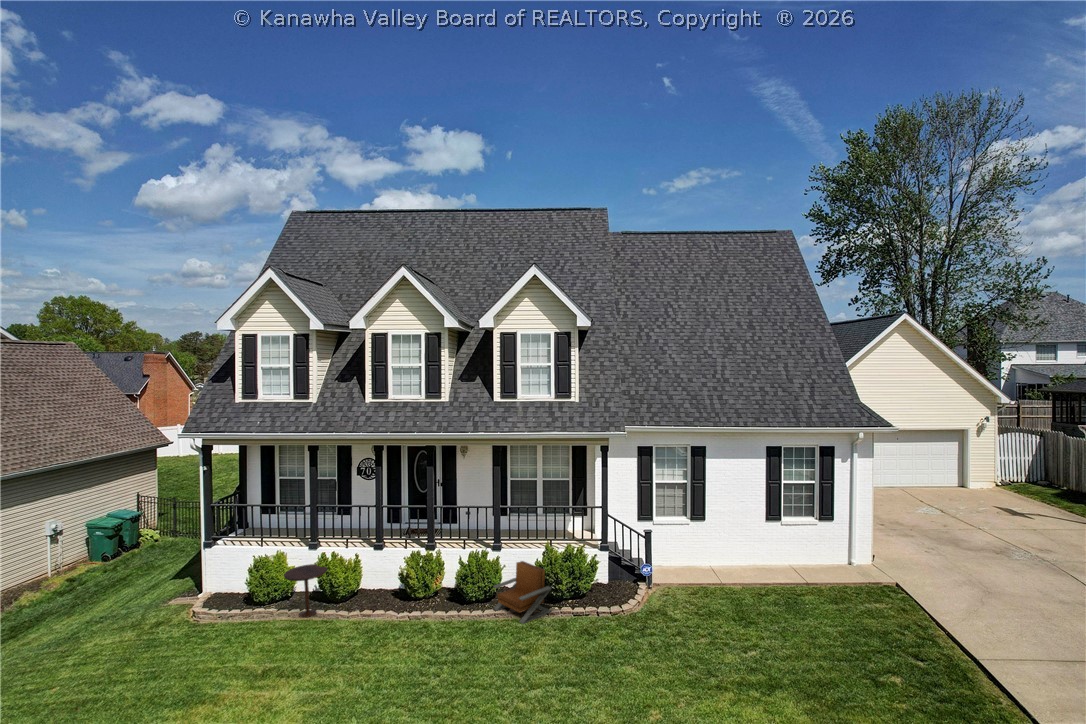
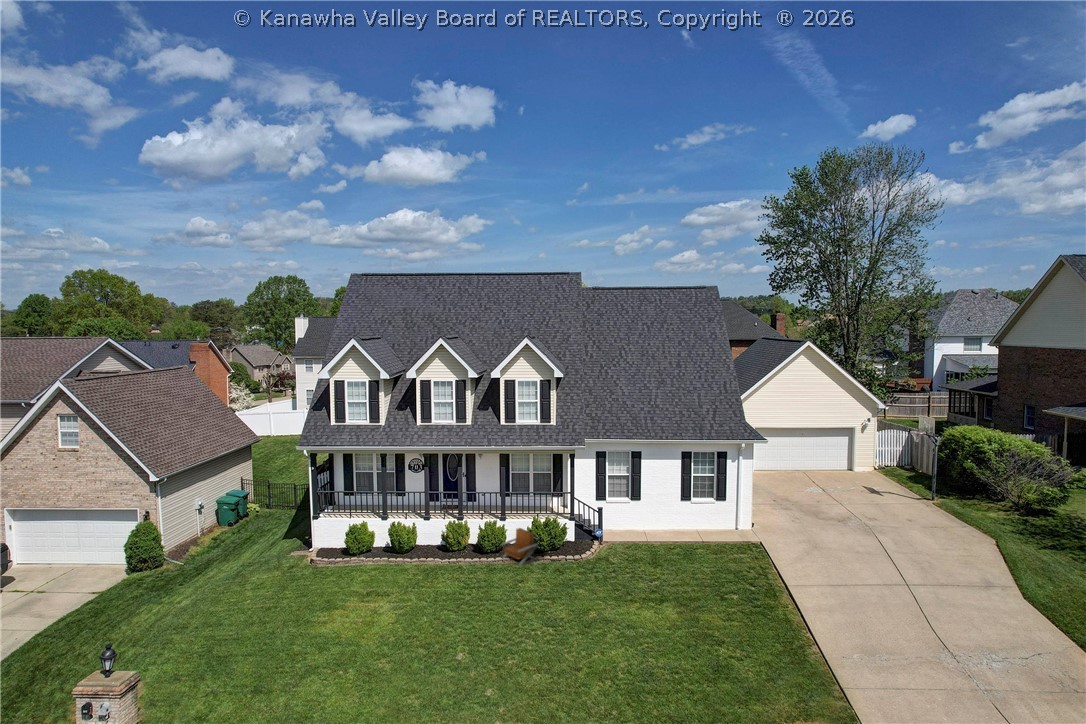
pedestal table: present [284,564,327,618] -> none [371,530,397,563]

